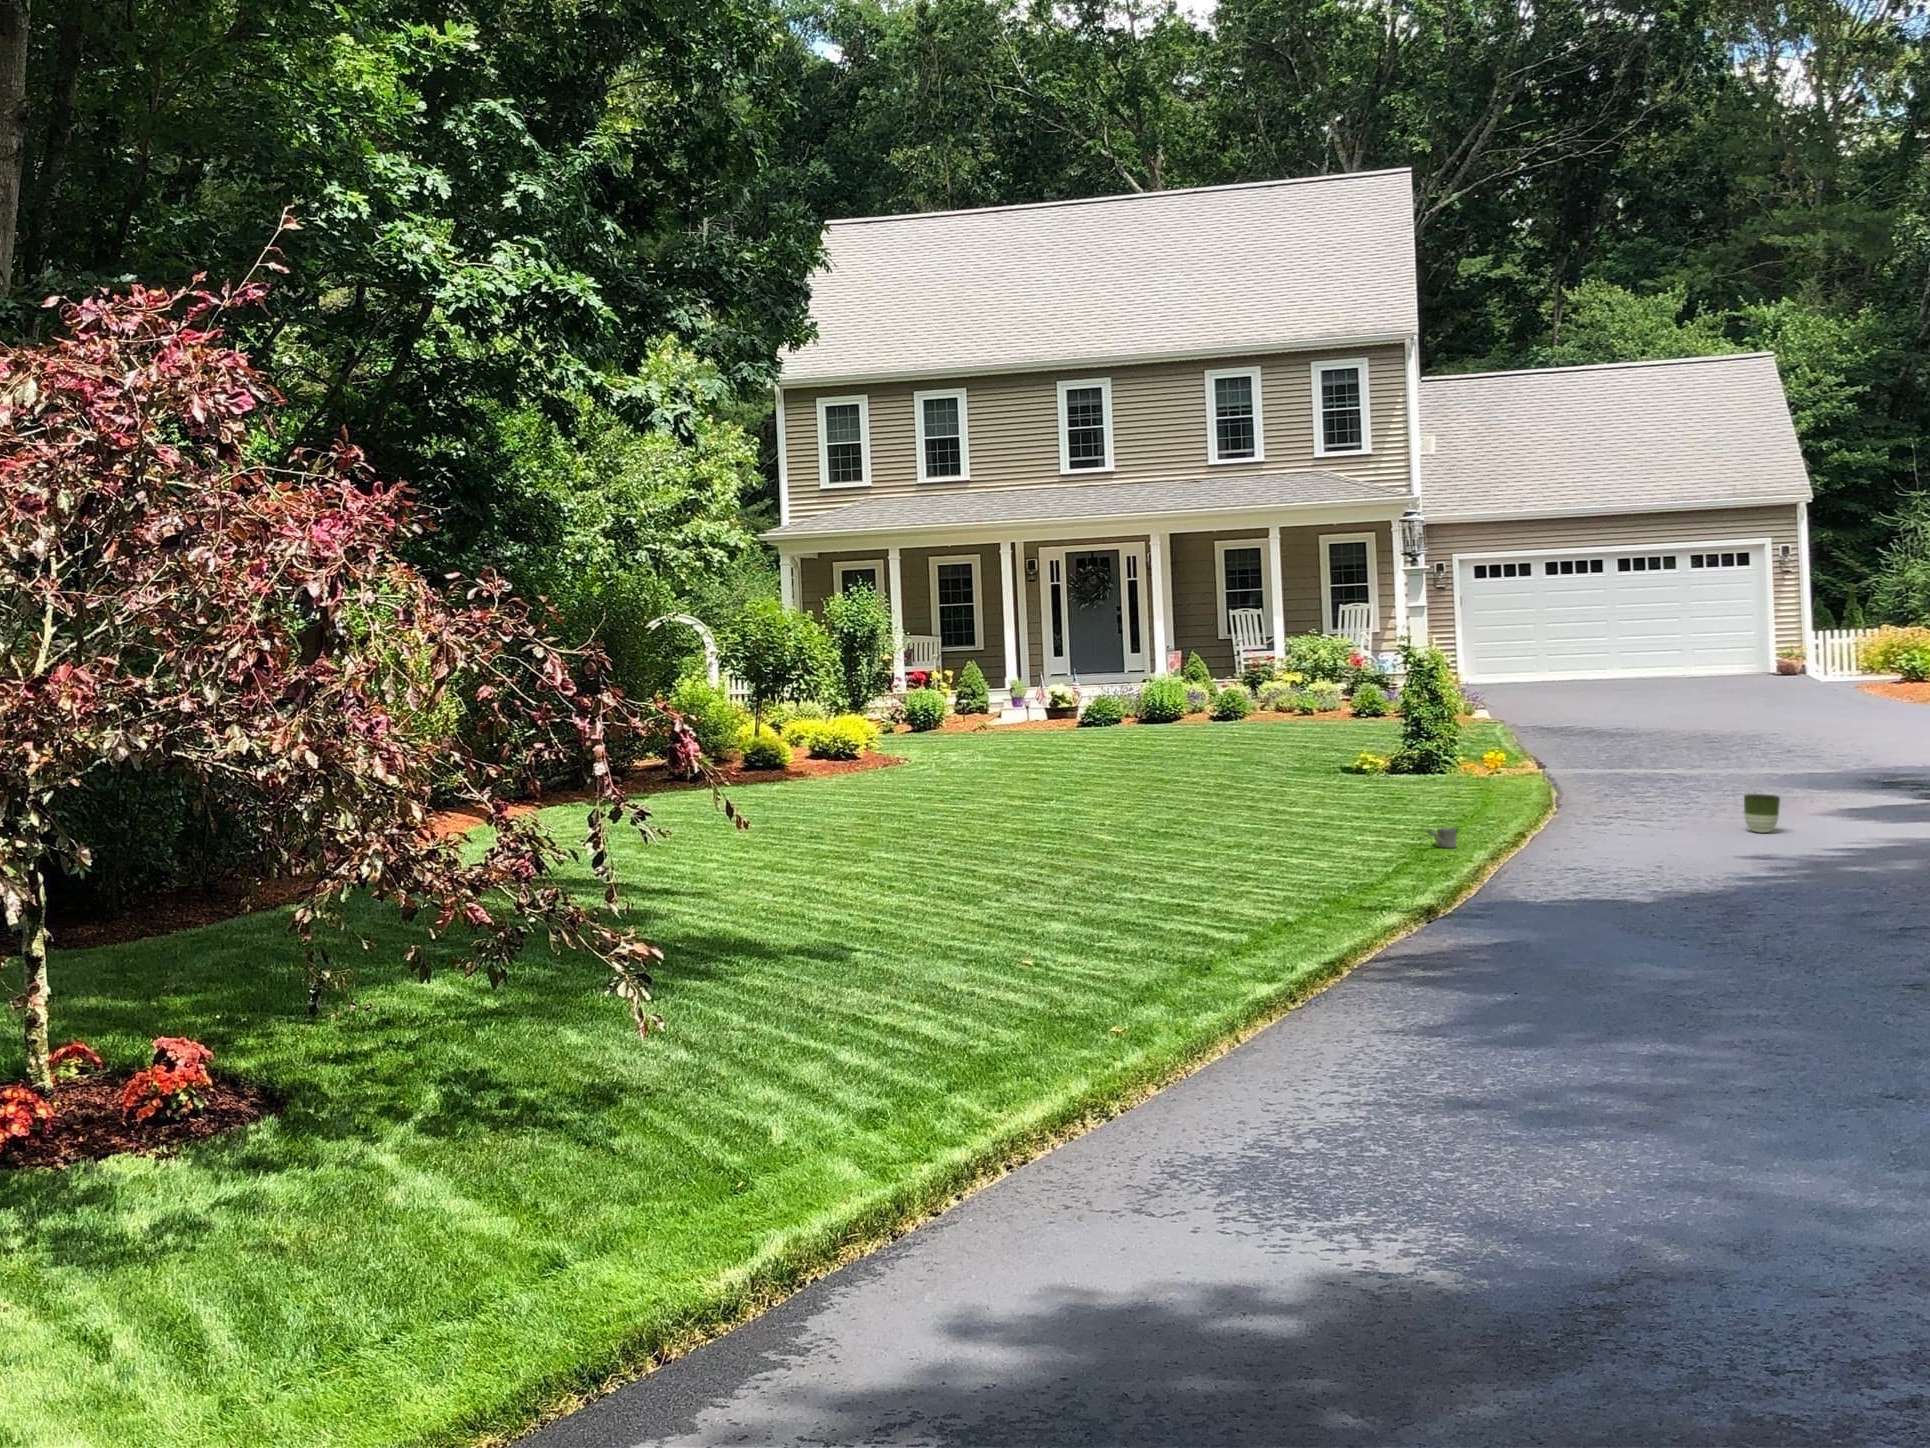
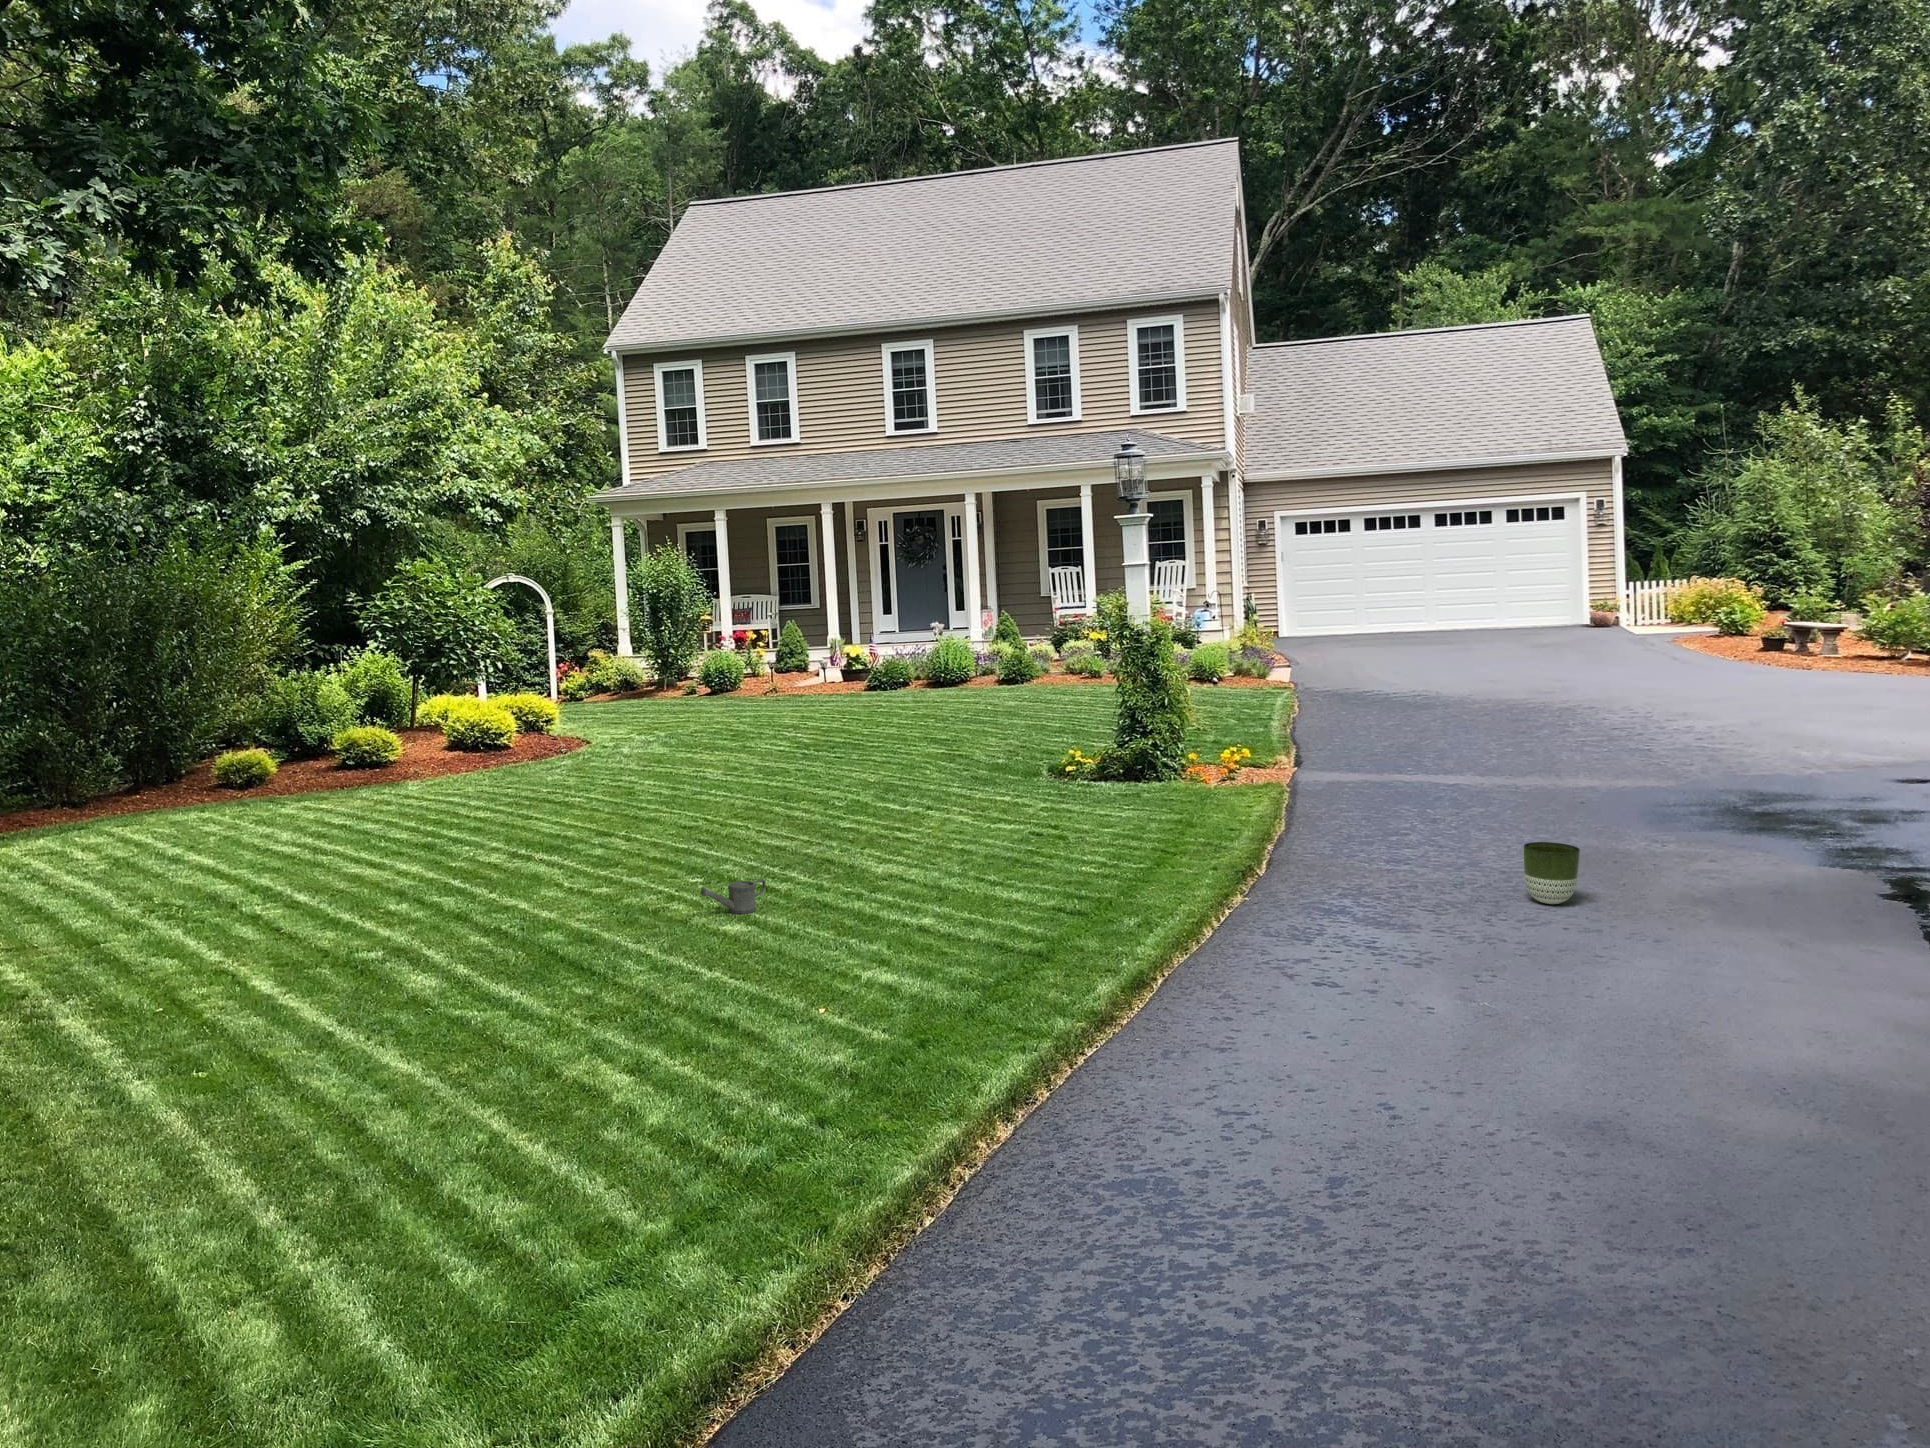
watering can: present [1427,827,1458,848] -> present [701,880,766,914]

